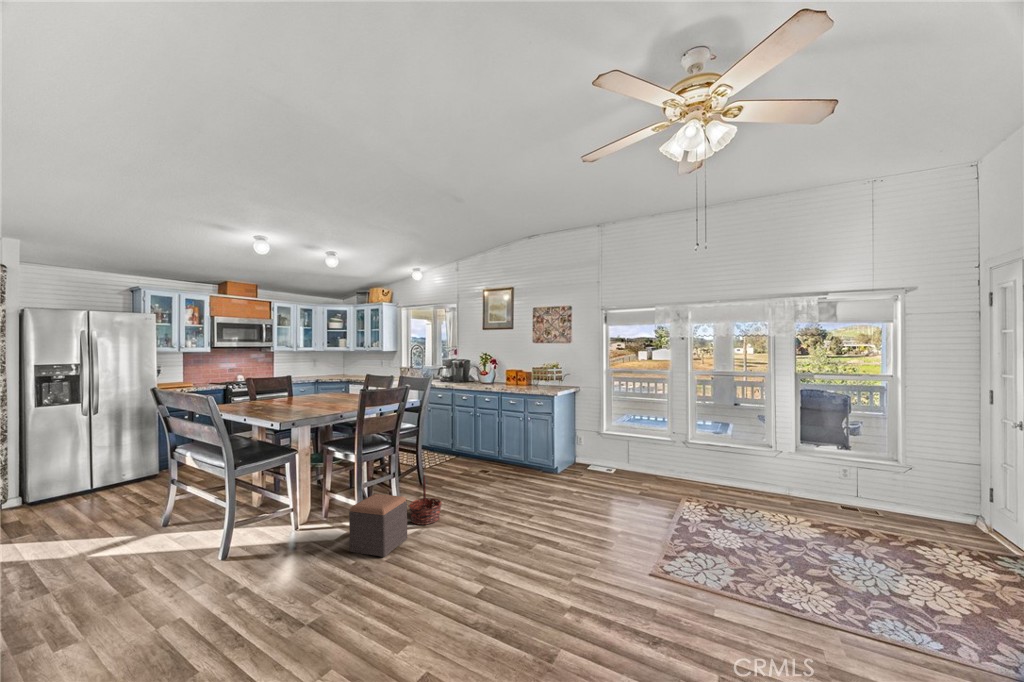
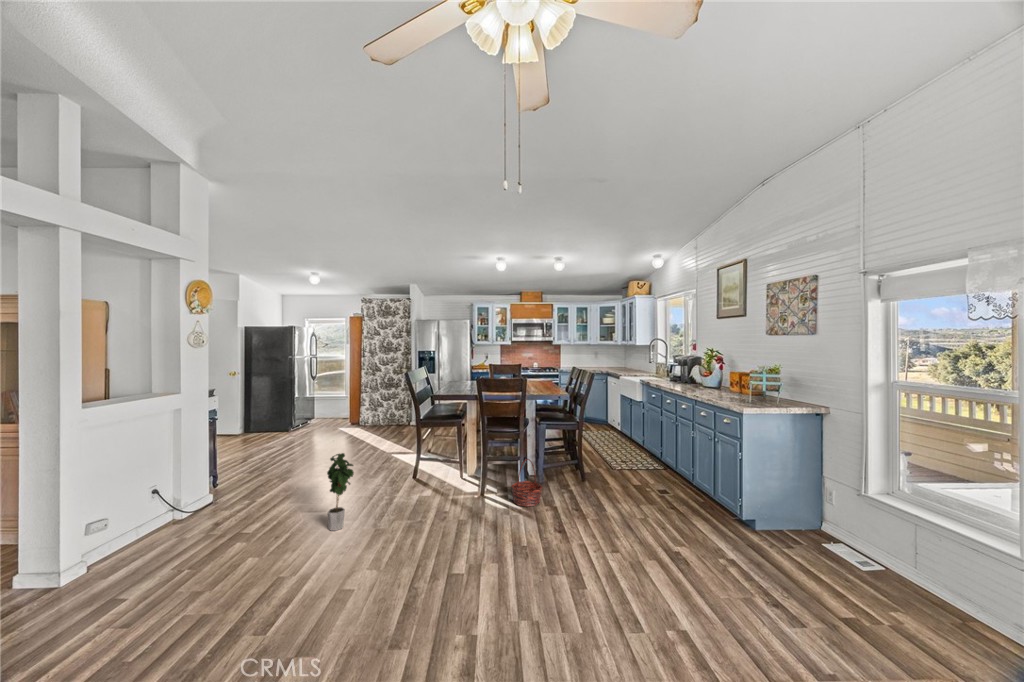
footstool: present [349,494,407,557] -> none [449,461,489,512]
potted plant: none [224,535,323,657] -> present [327,453,354,530]

